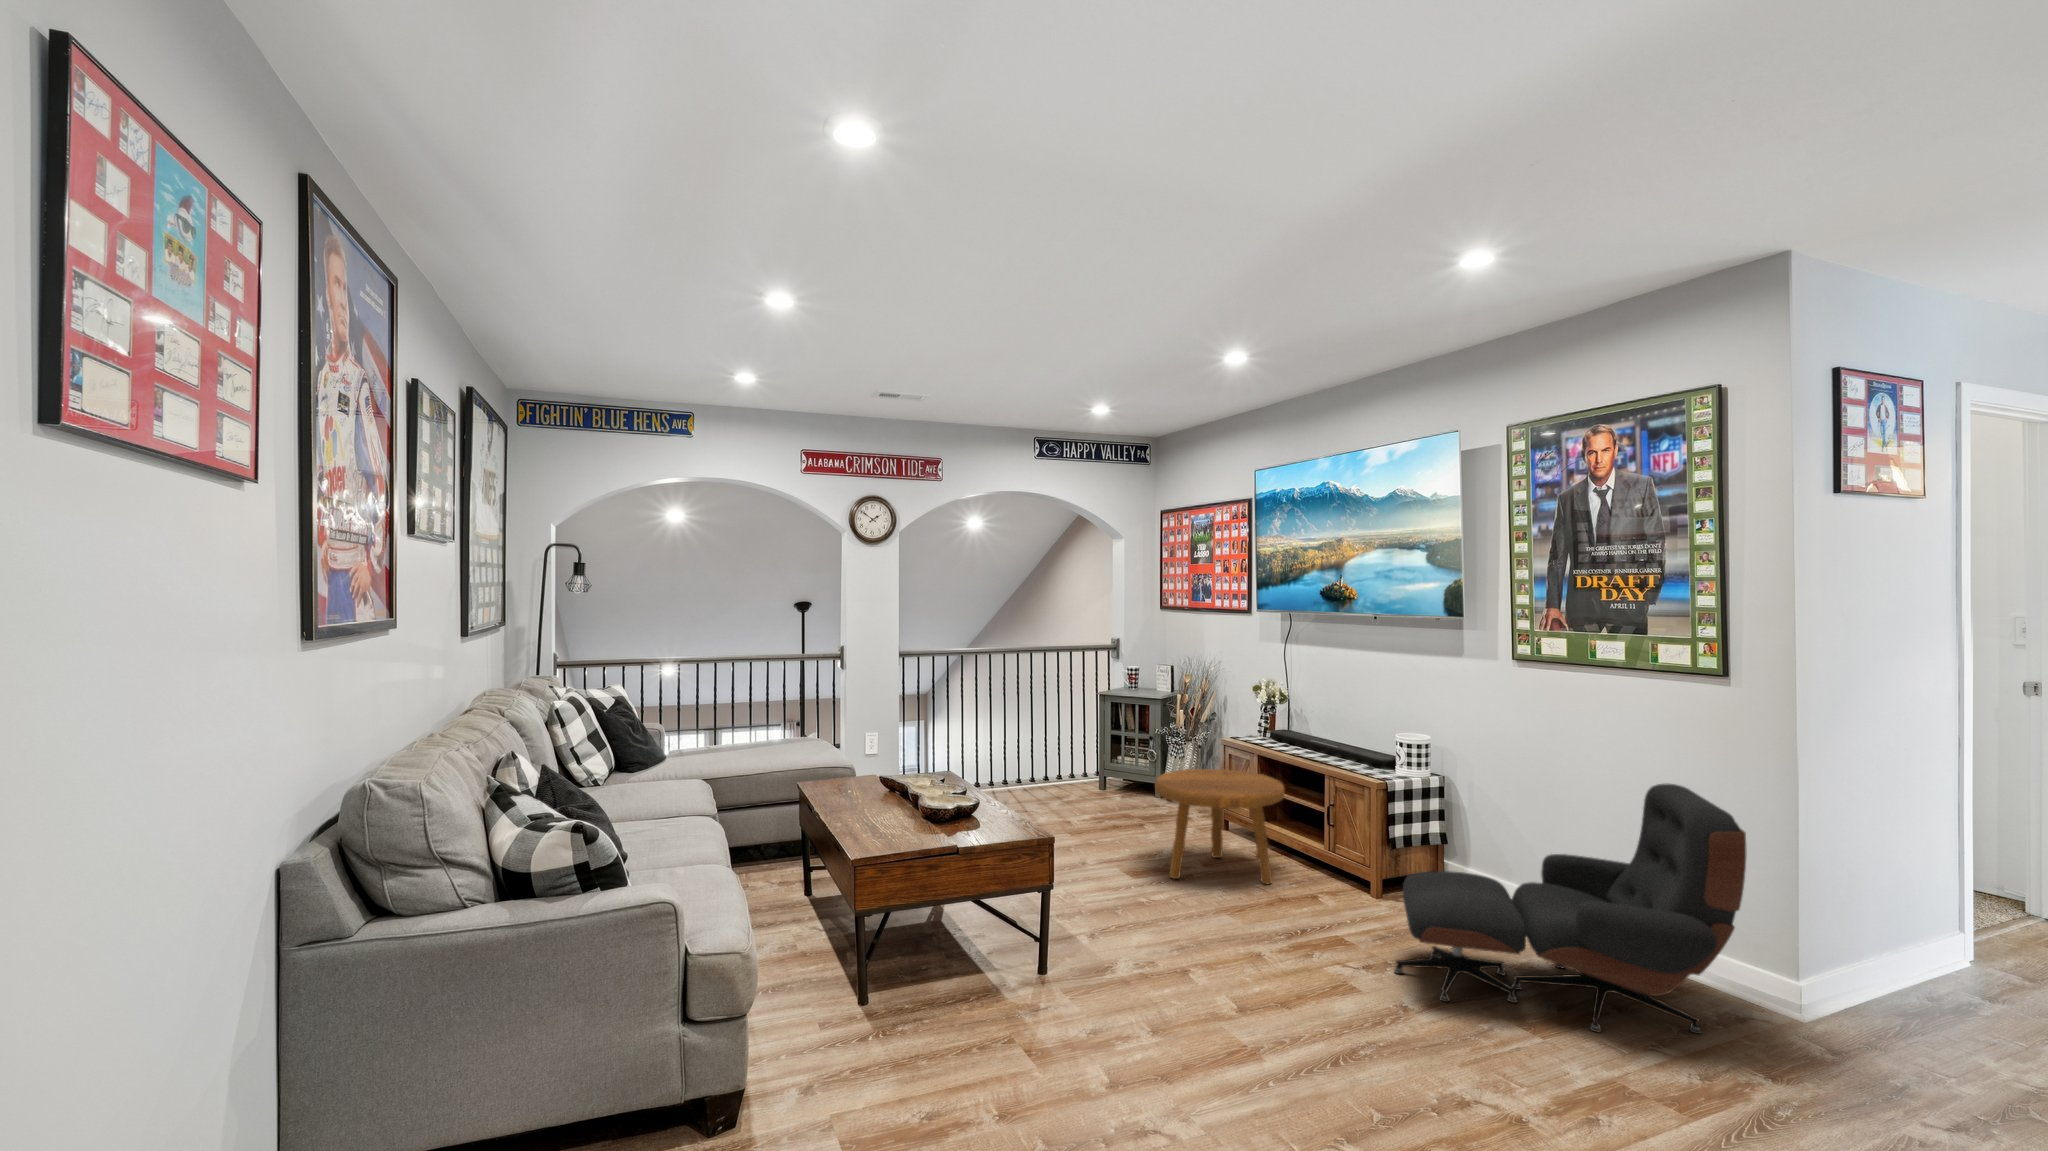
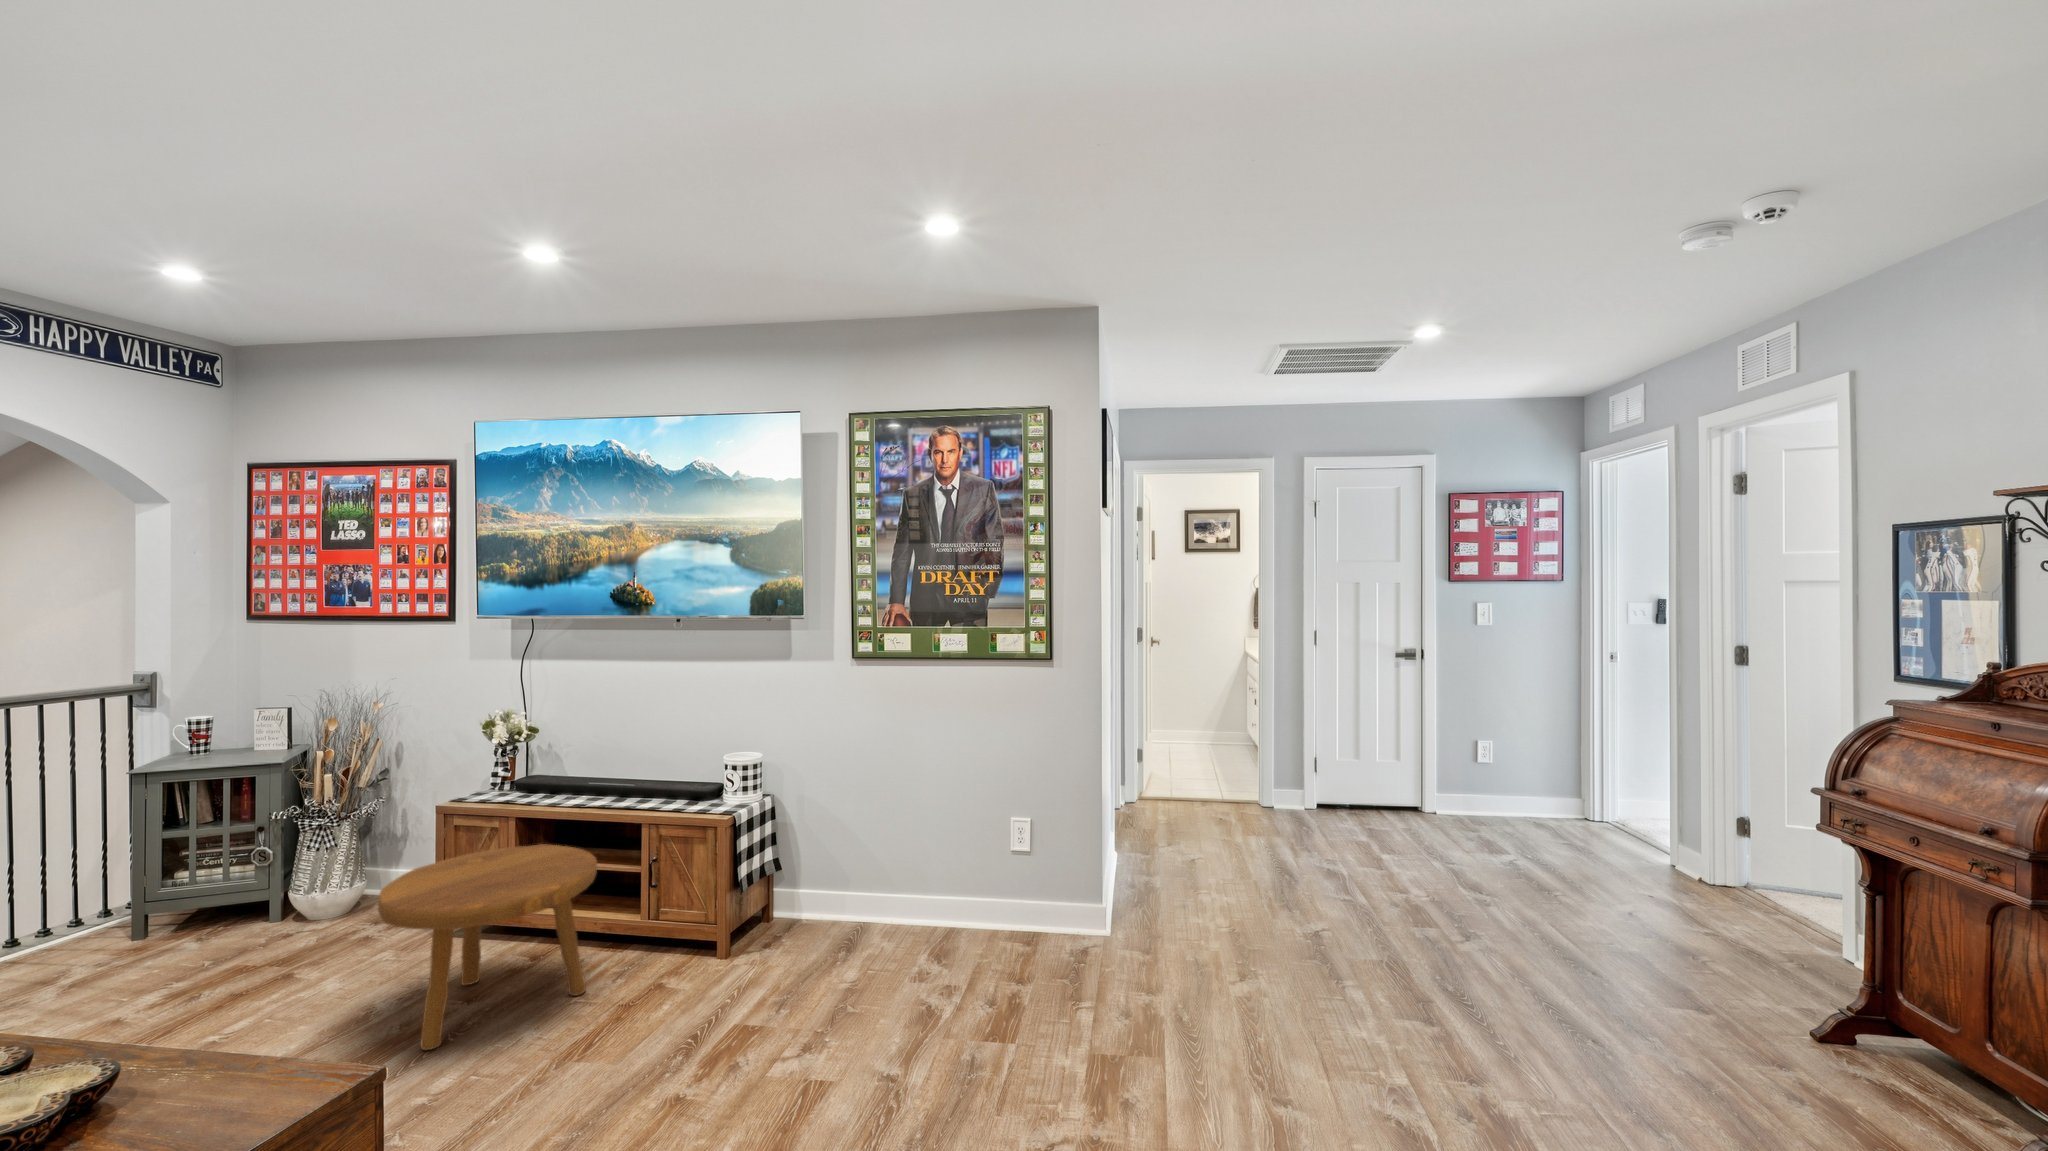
lounge chair: present [1394,784,1747,1034] -> none [811,758,1109,1056]

